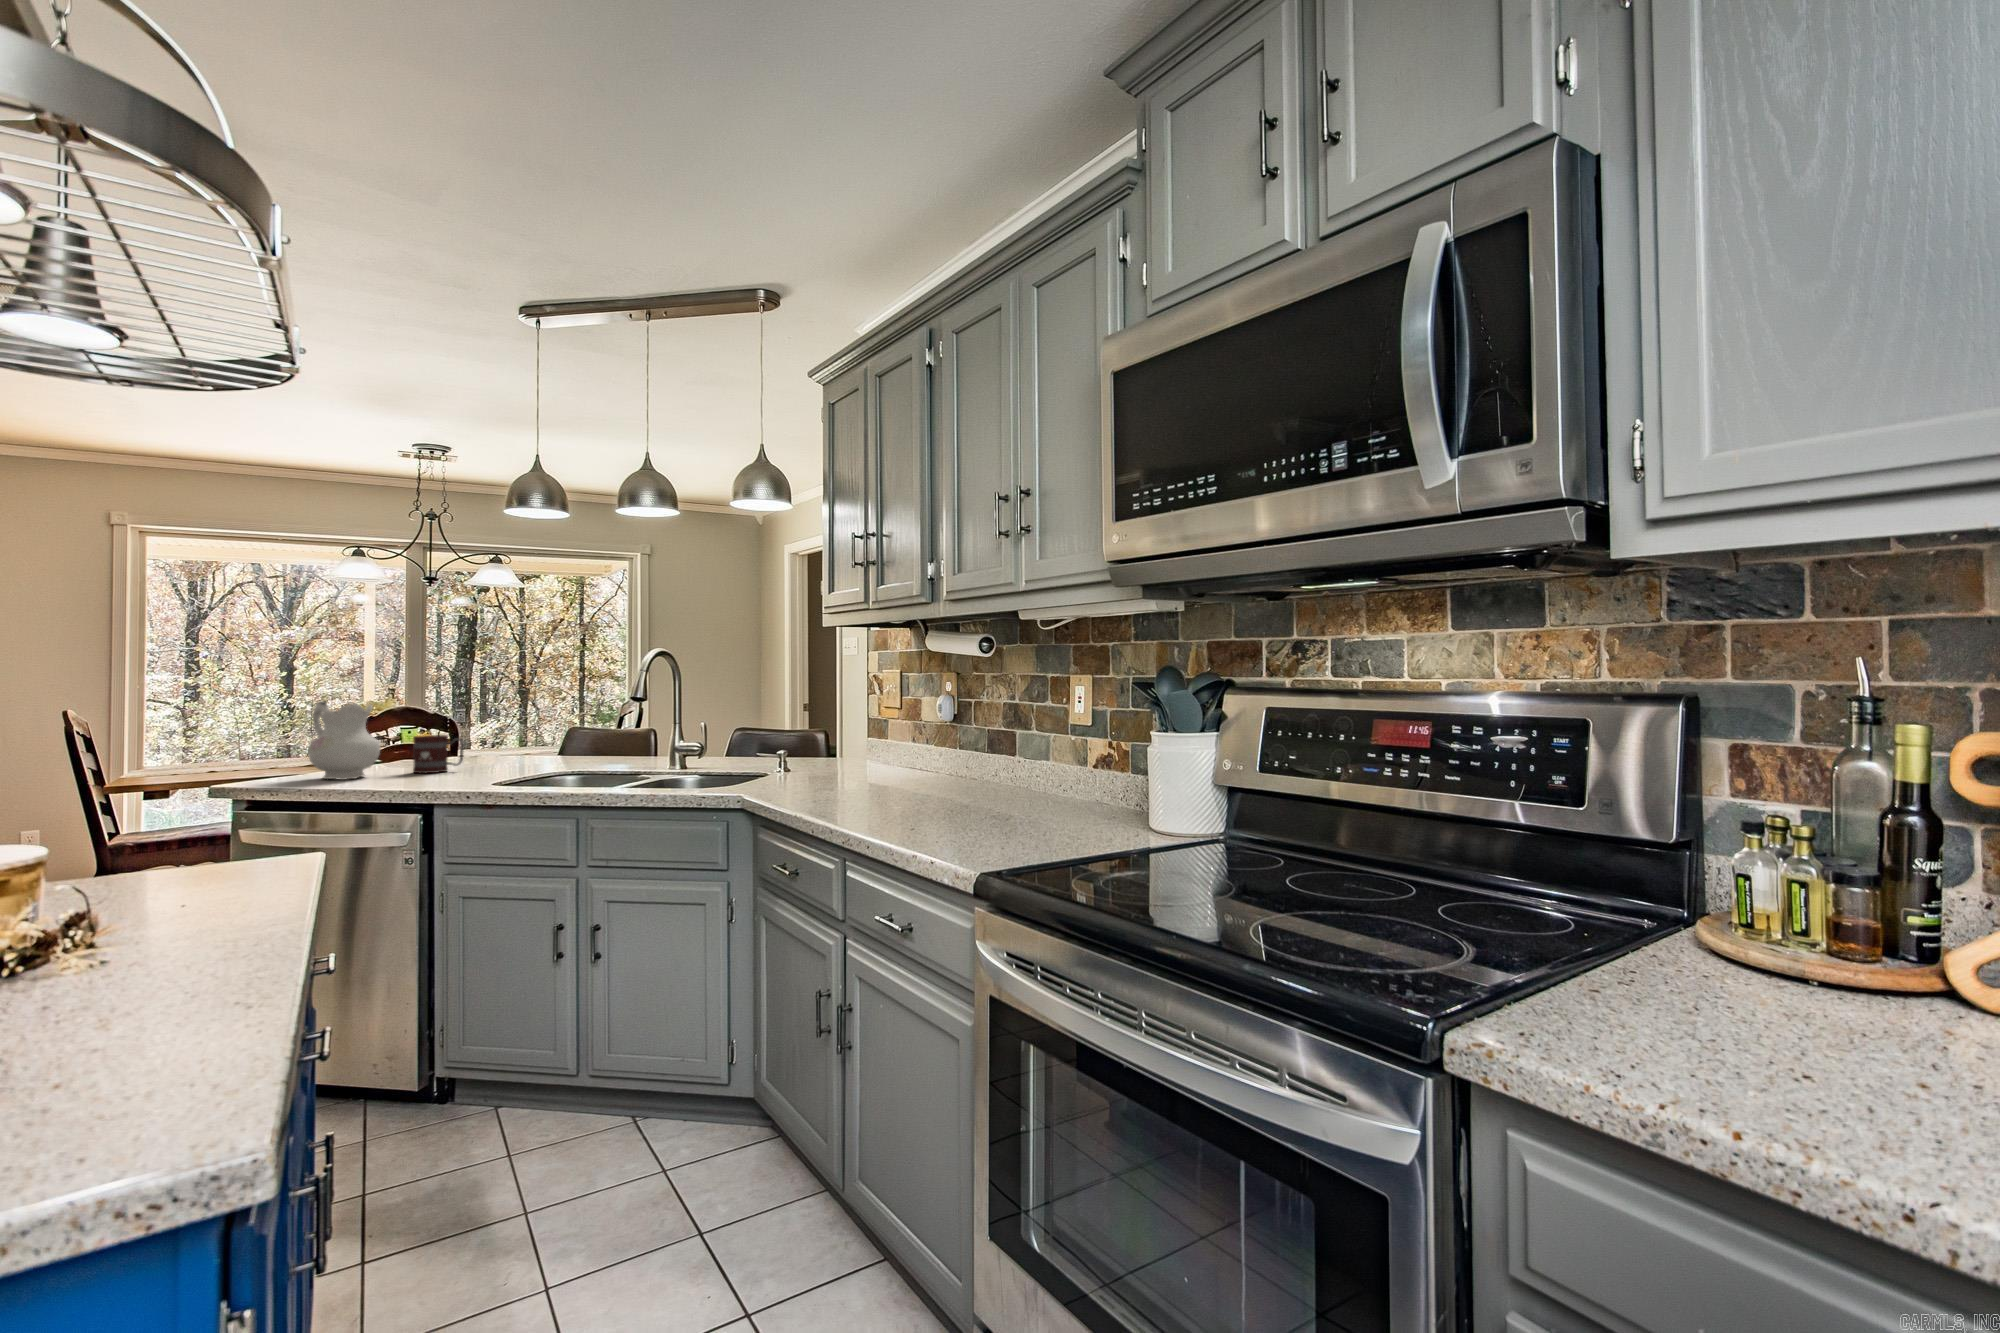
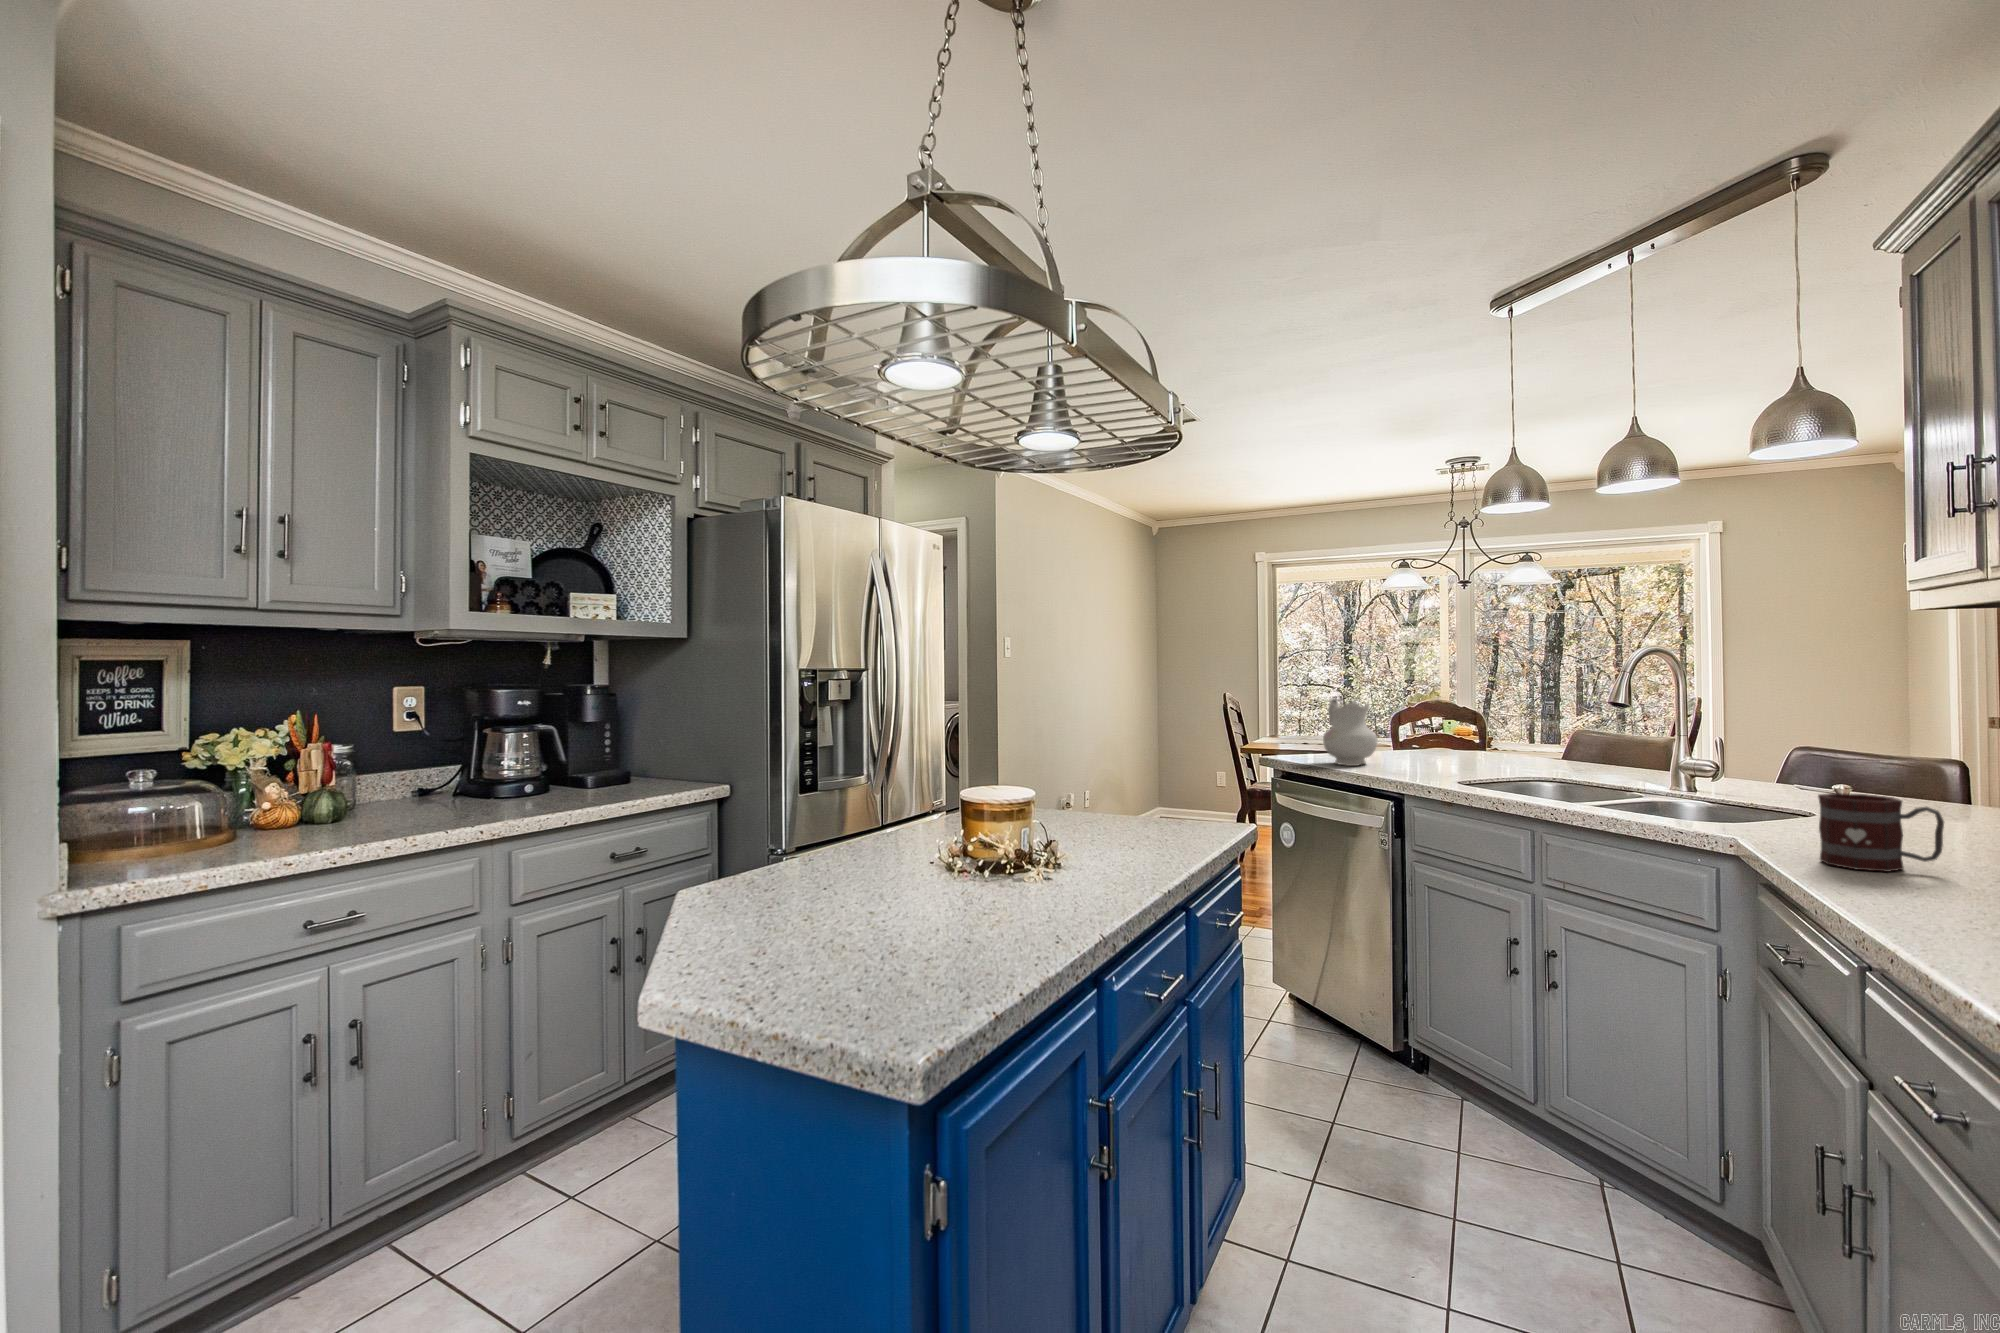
mug: present [413,735,464,773] -> present [1818,793,1944,872]

